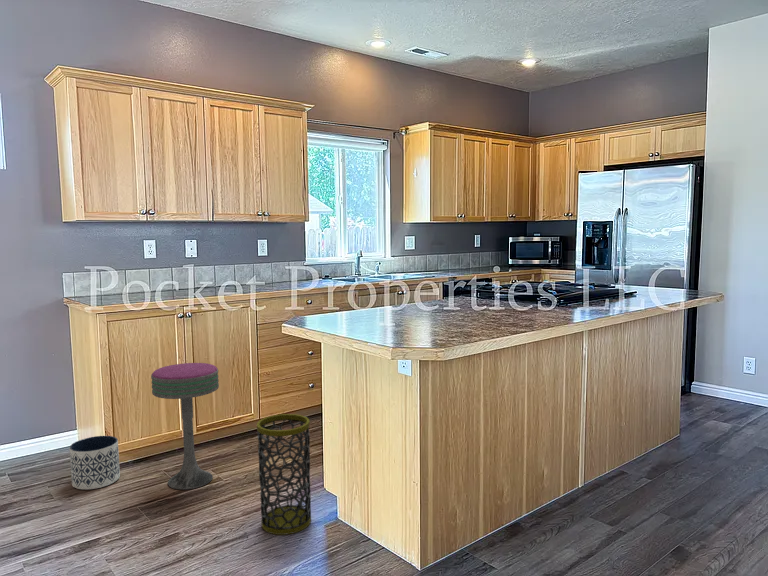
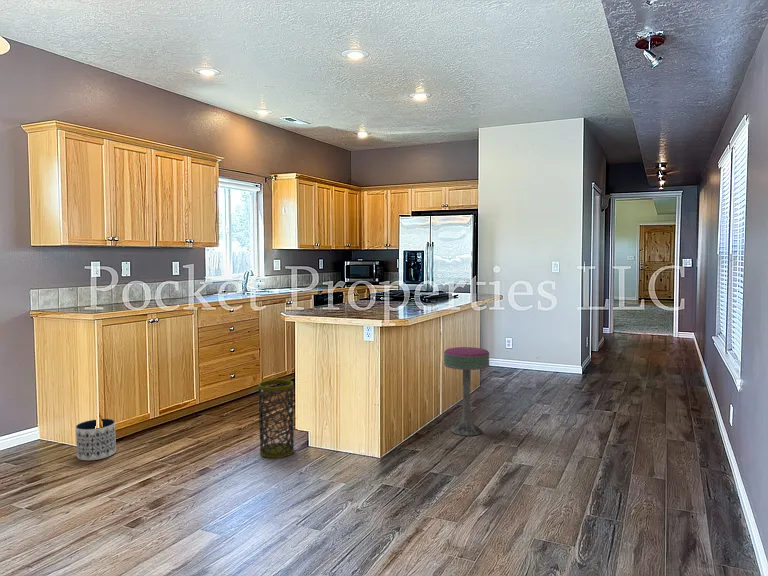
bar stool: present [151,363,219,490] -> present [444,347,489,436]

